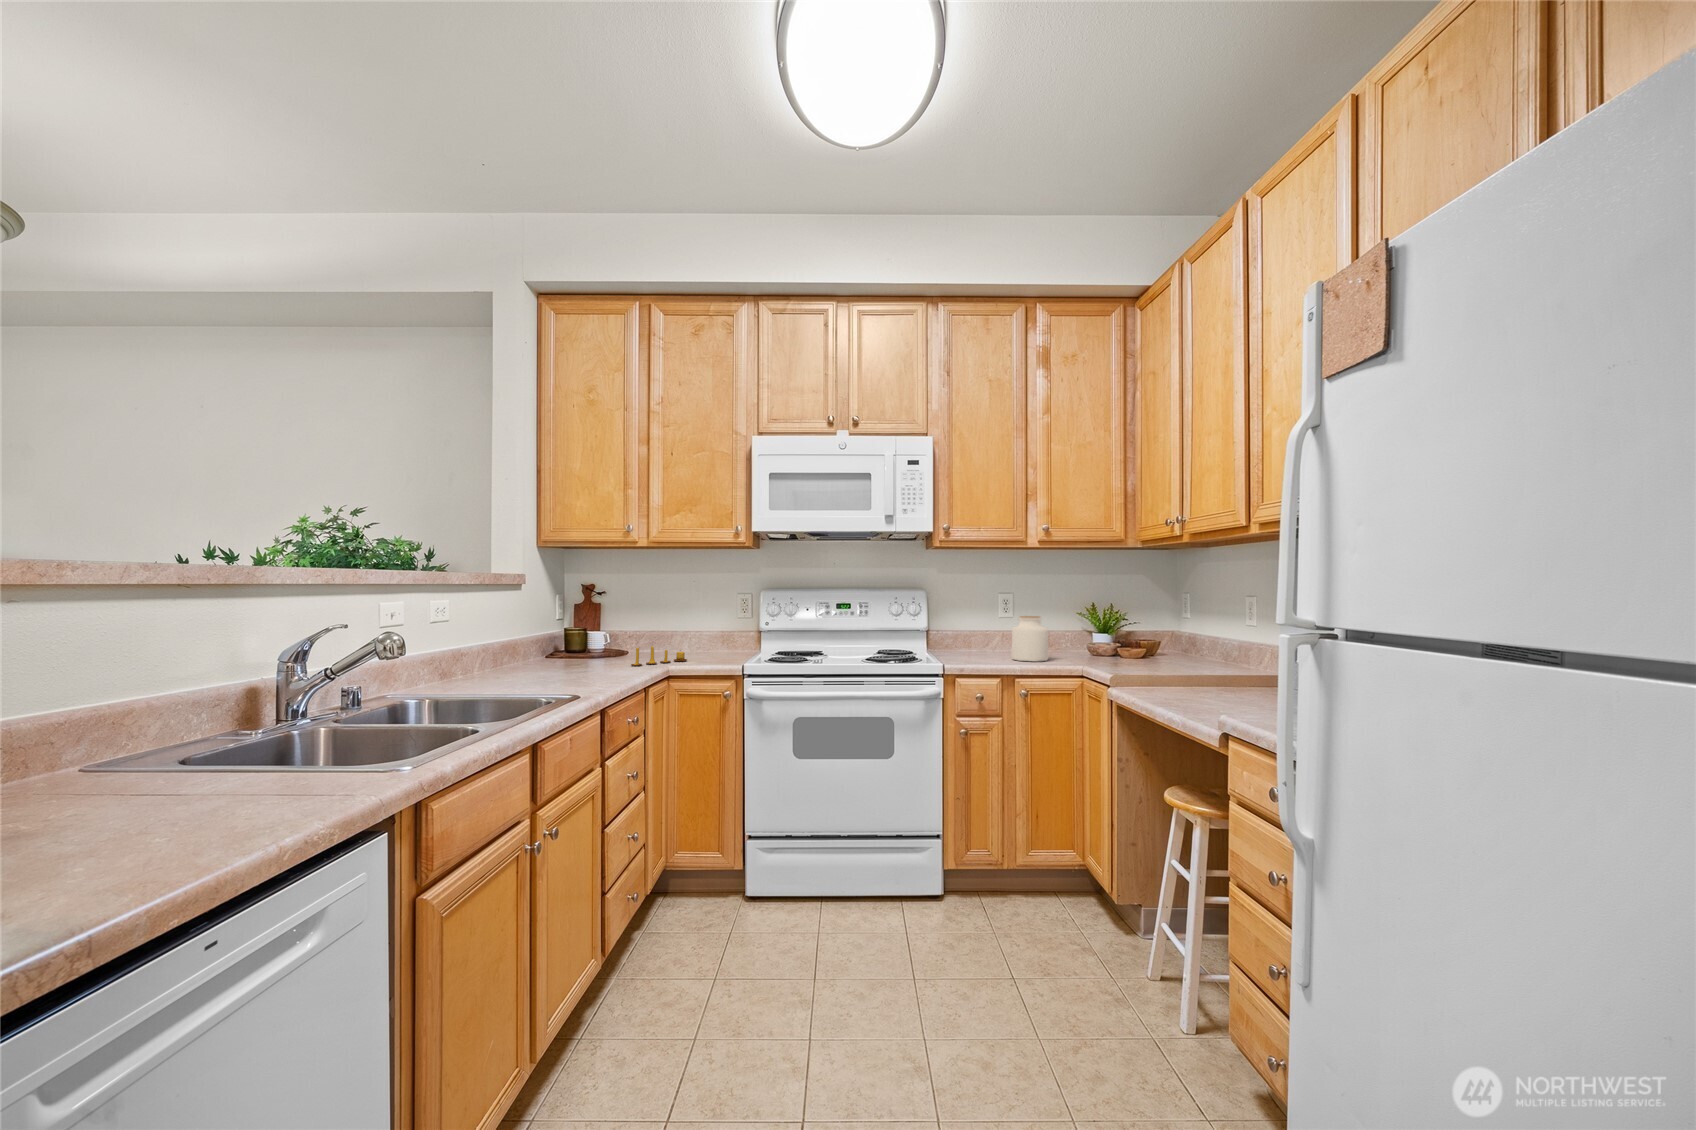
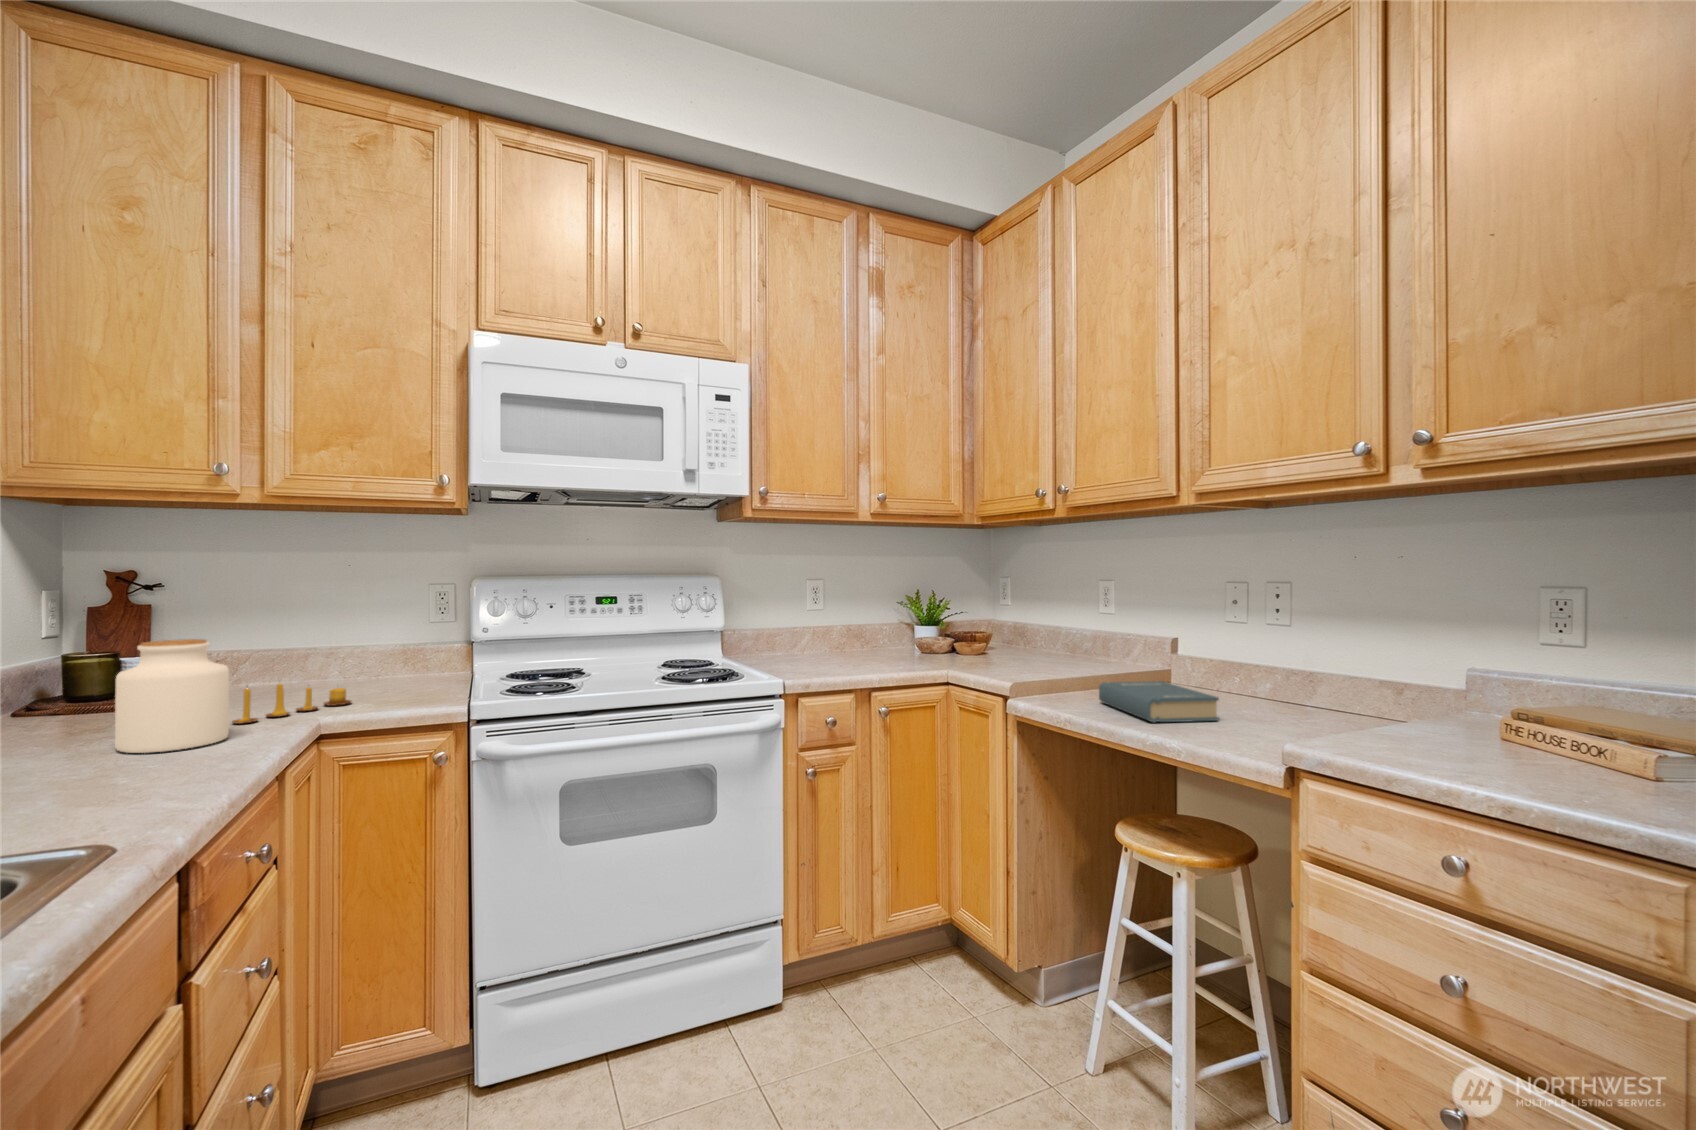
jar: present [1012,616,1048,662] -> present [115,639,229,753]
hardback book: none [1174,679,1246,711] -> present [1099,681,1219,722]

